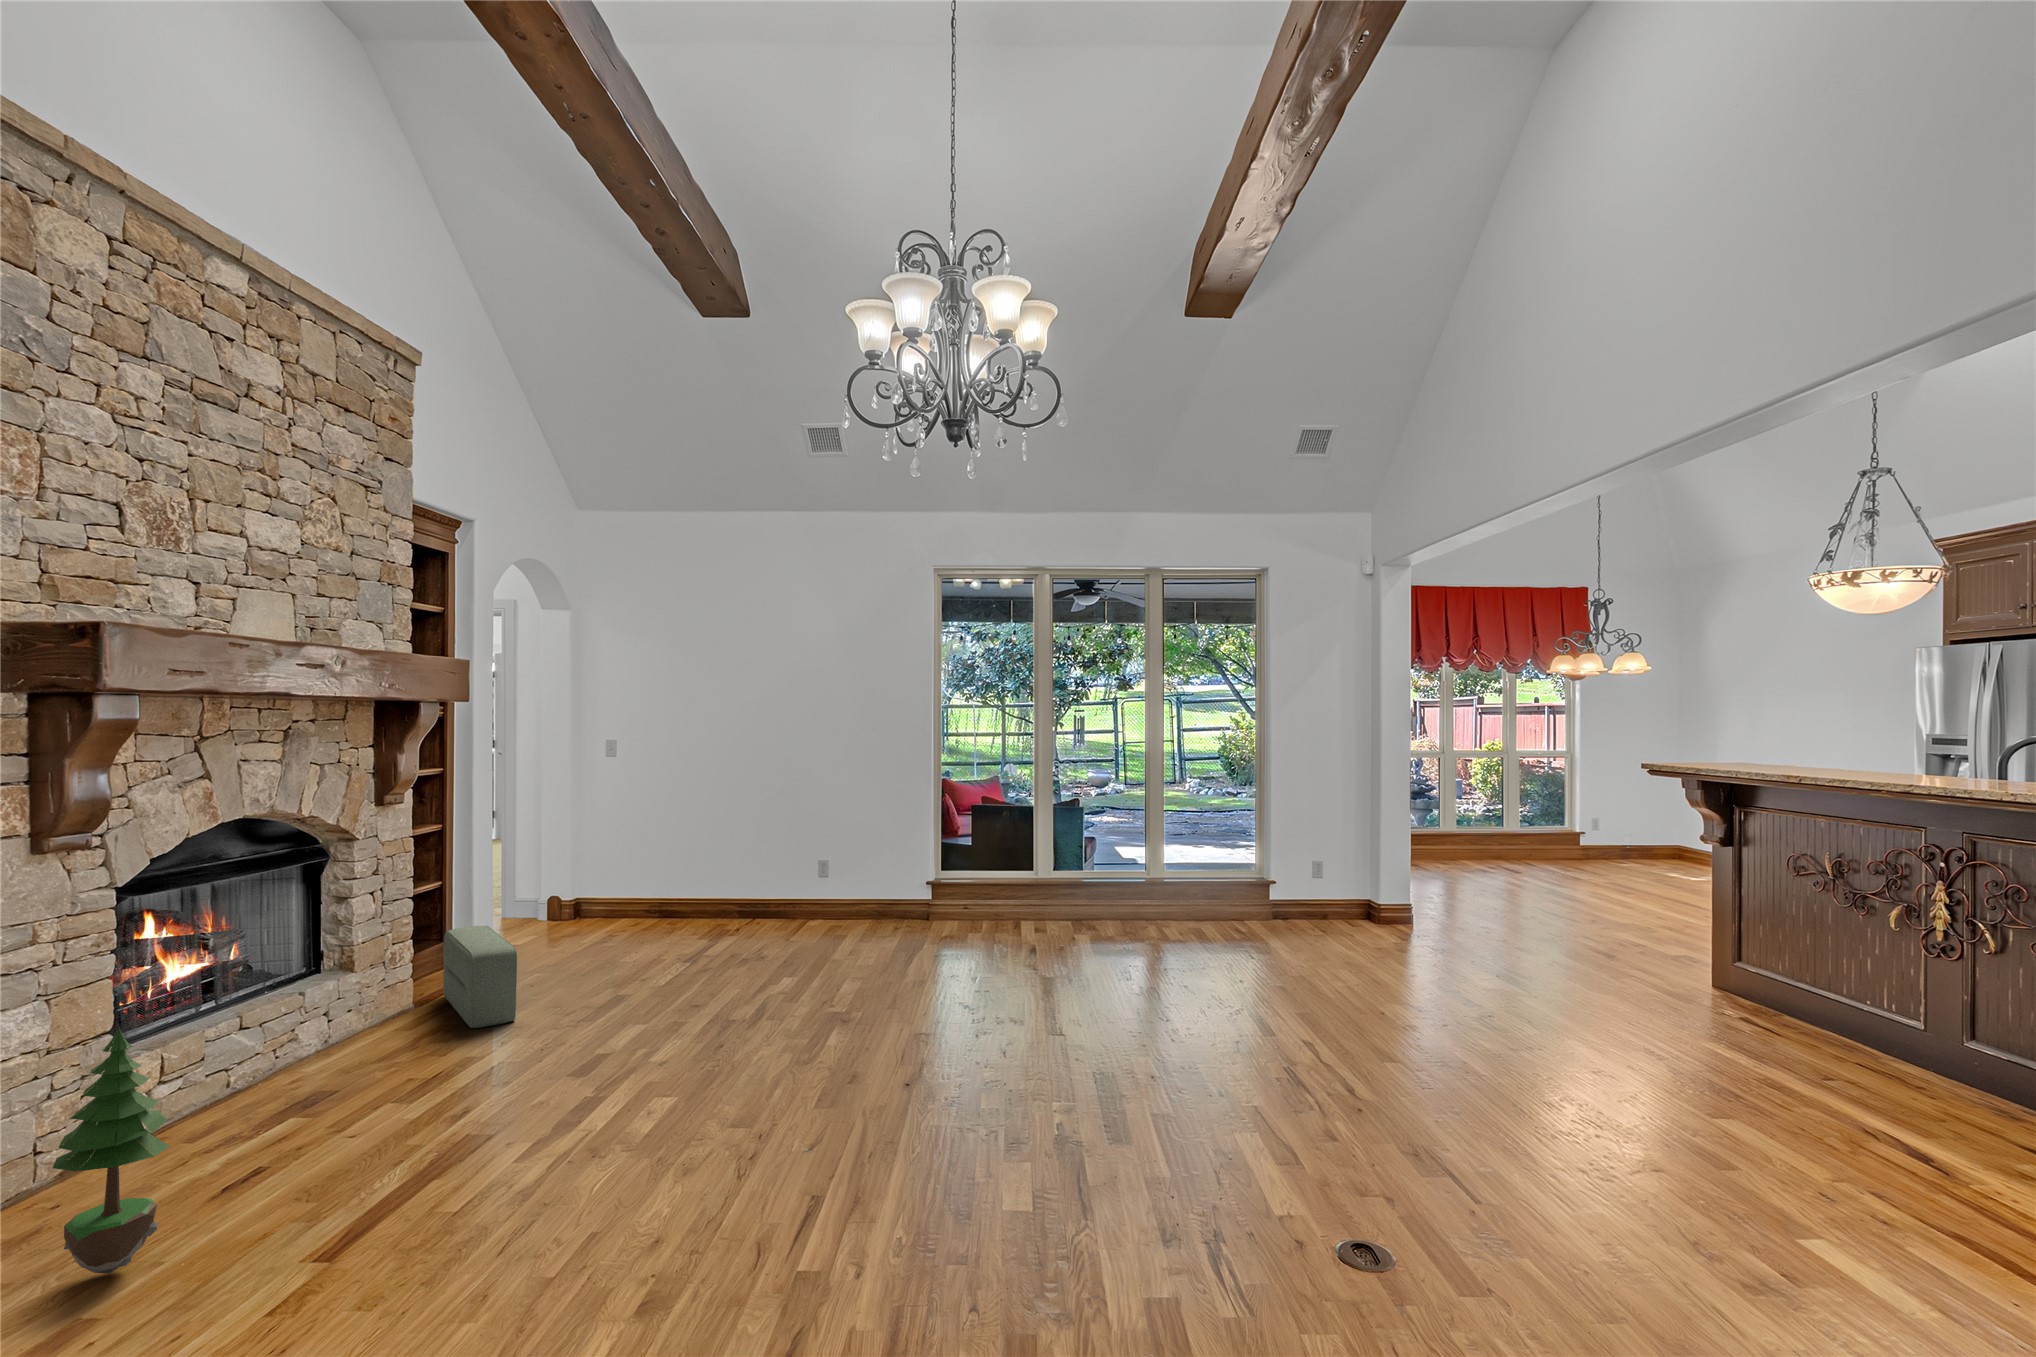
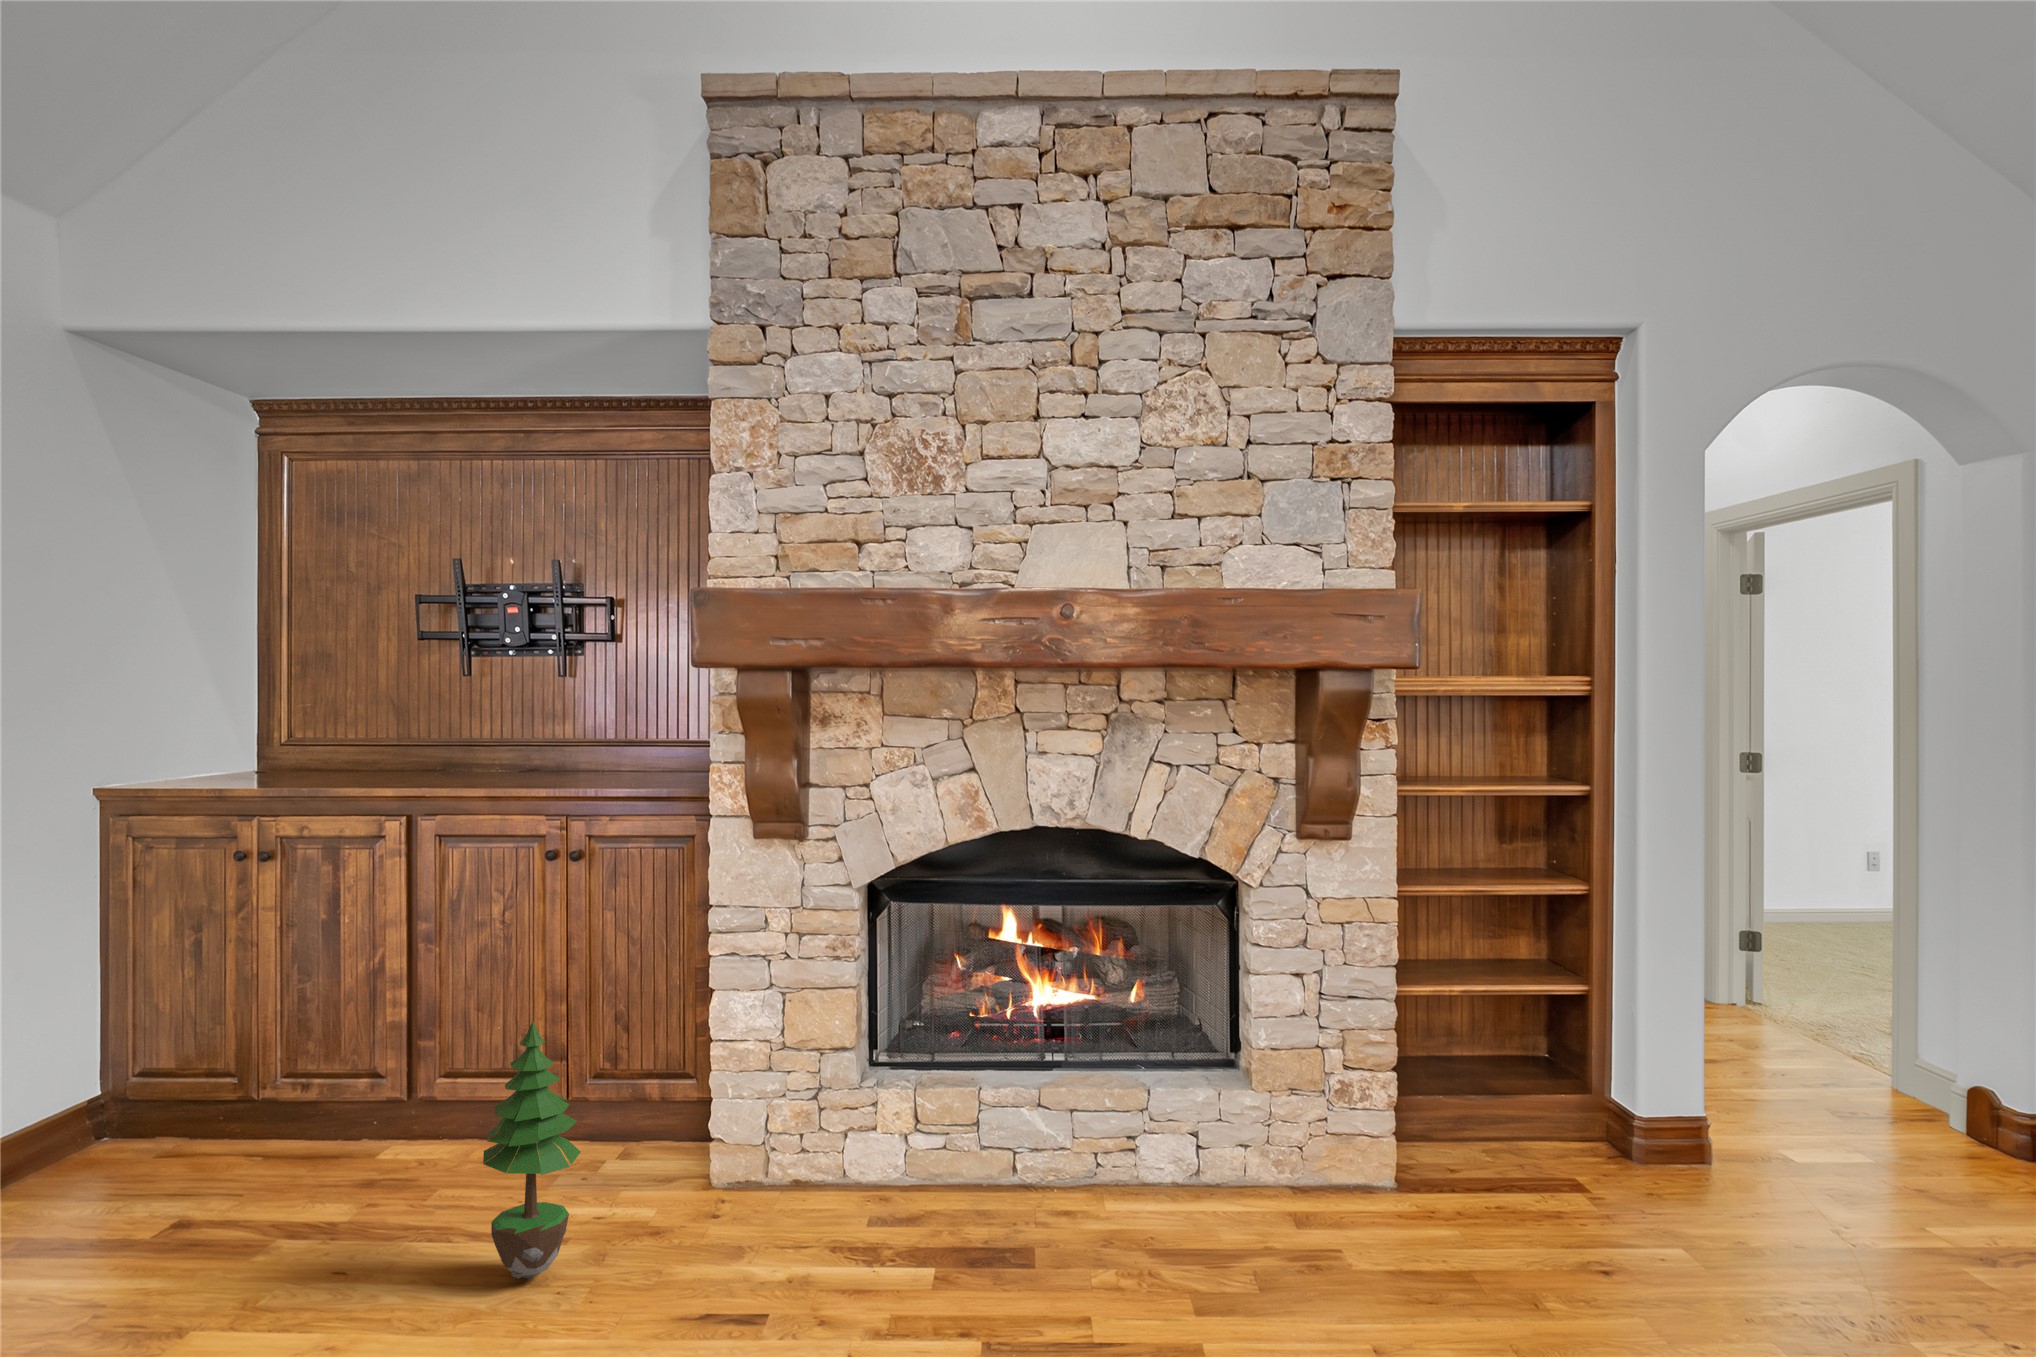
pouf: present [443,926,517,1028] -> none [1308,1101,1530,1315]

